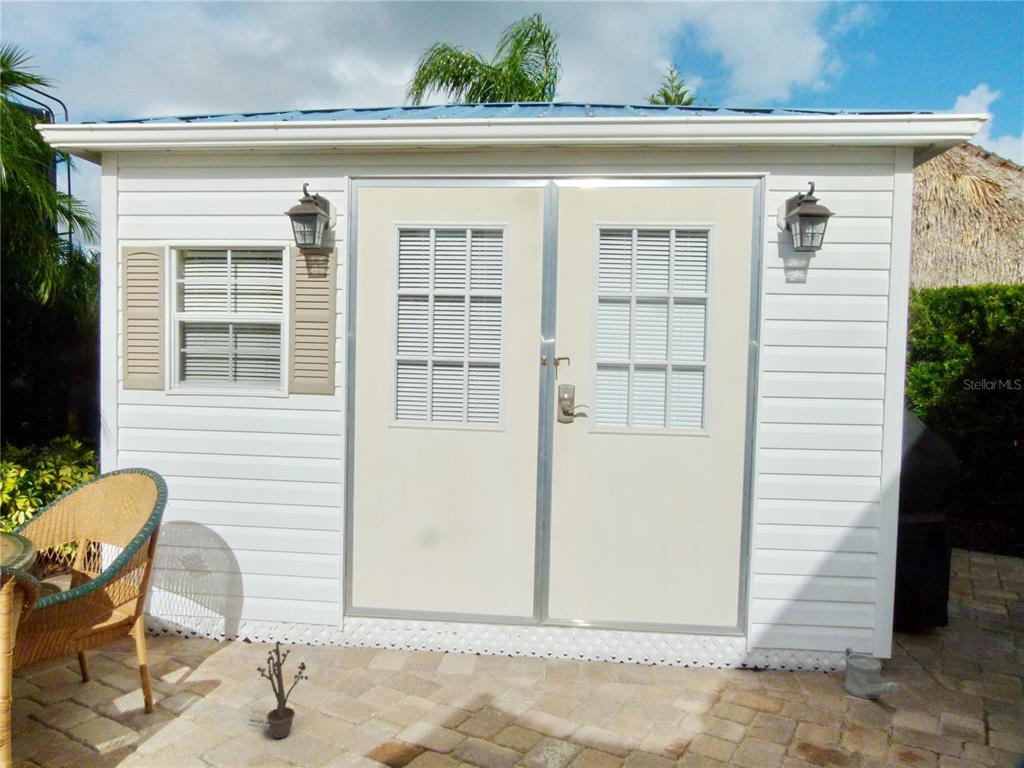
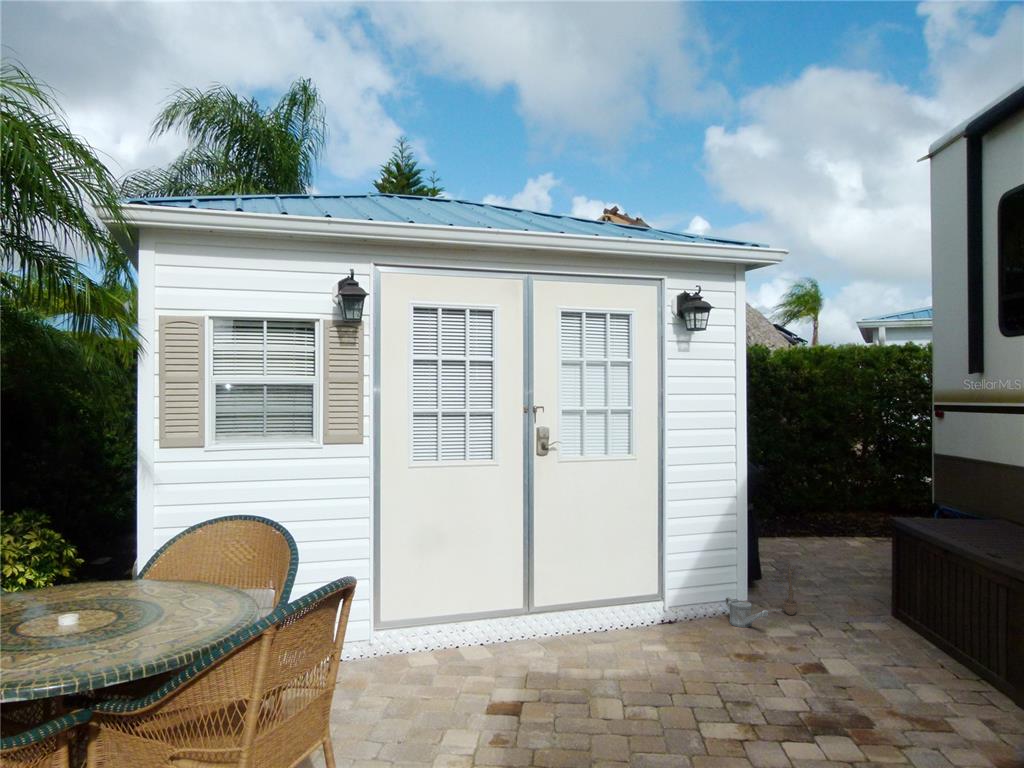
decorative plant: present [249,642,308,738] -> present [768,561,807,615]

